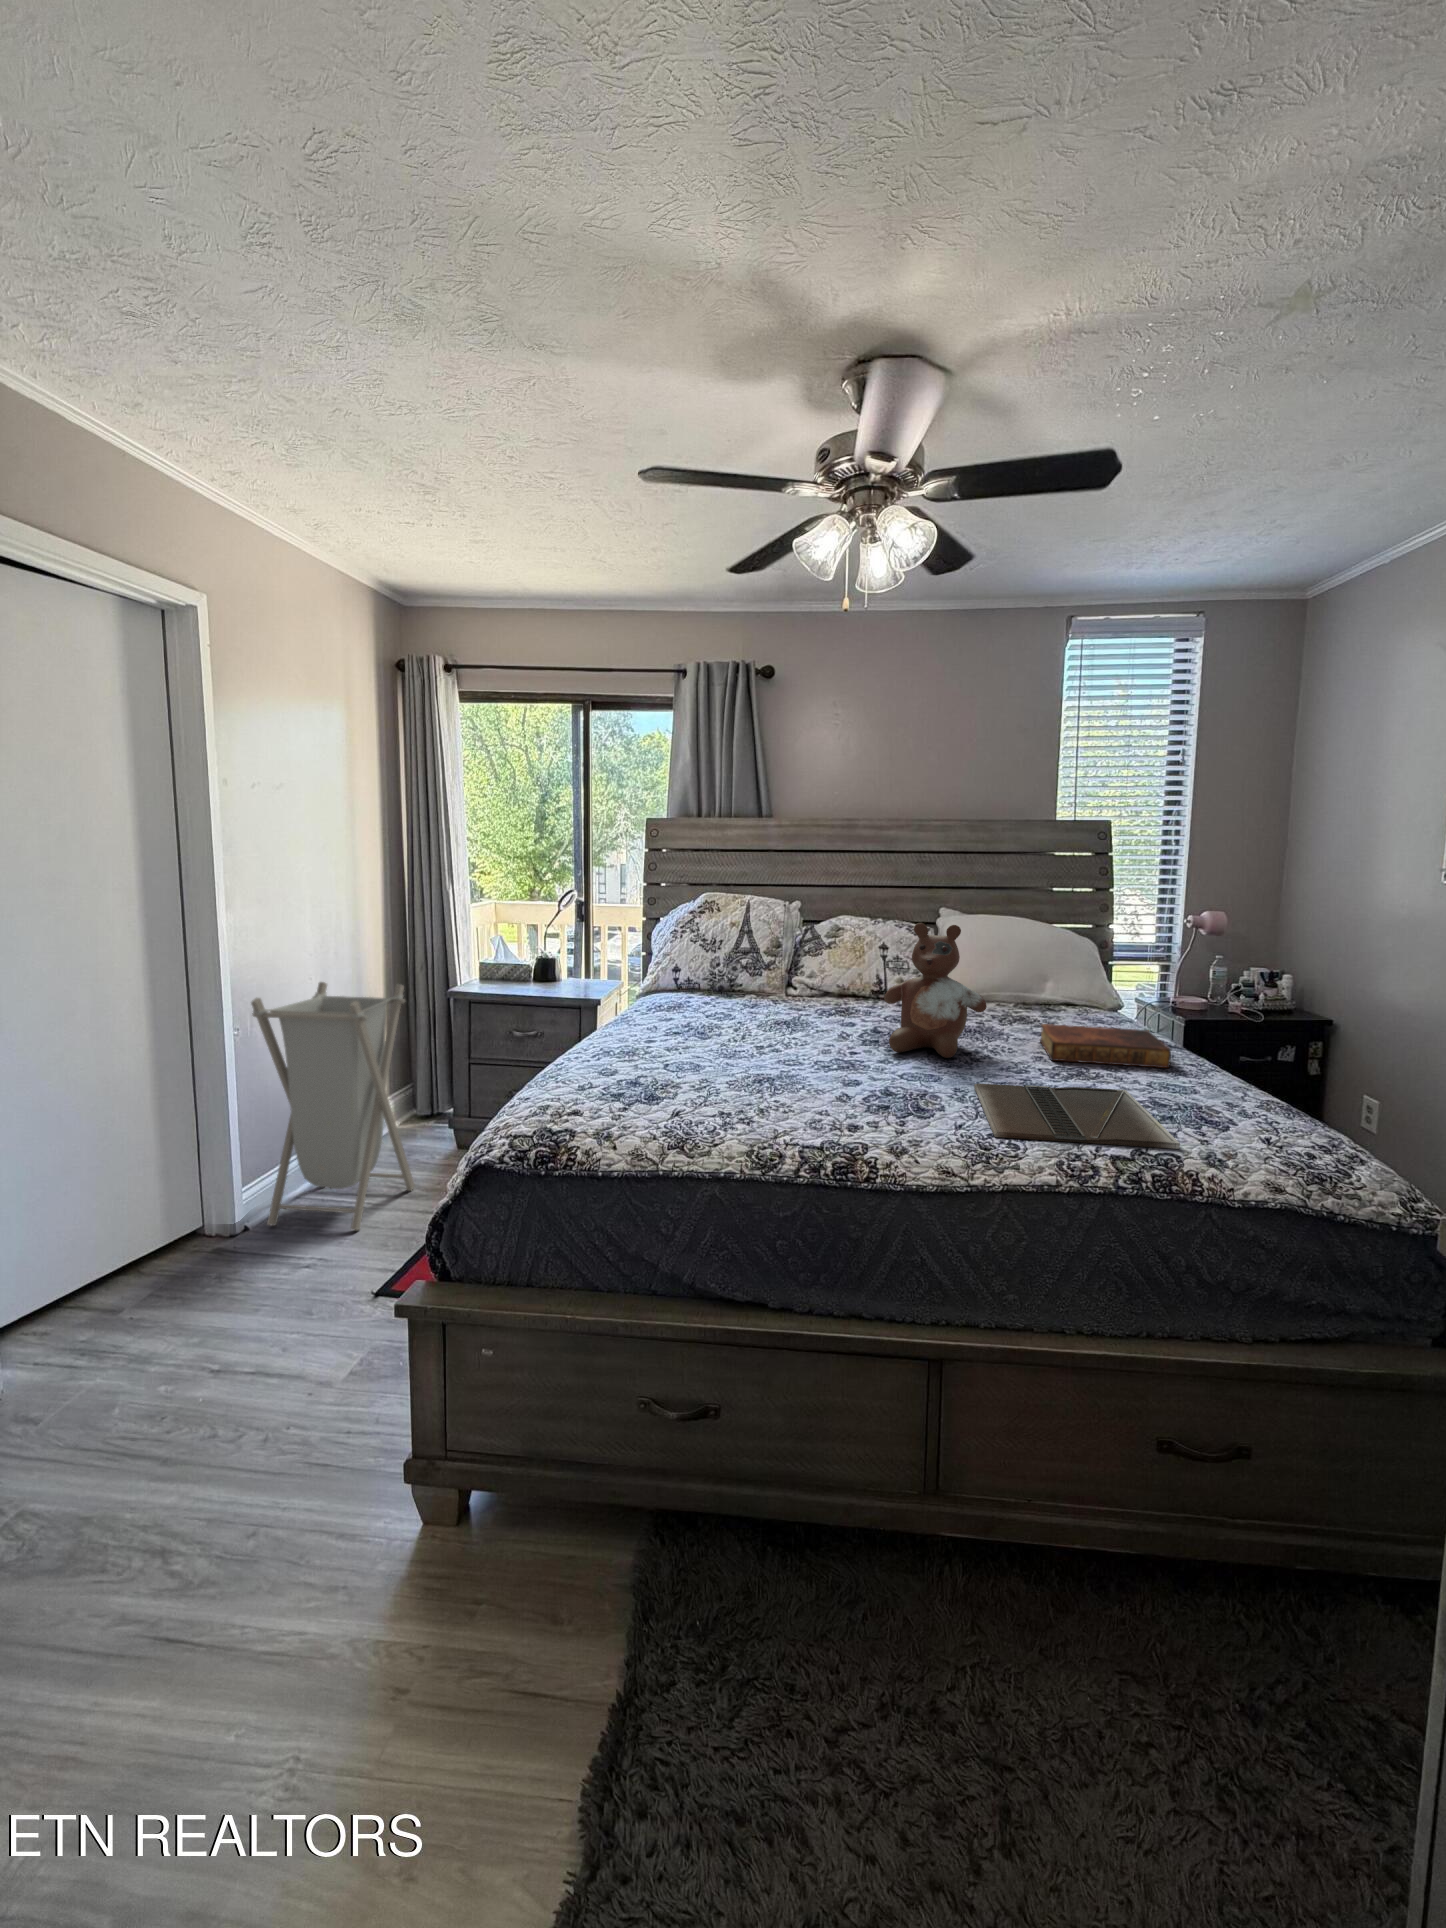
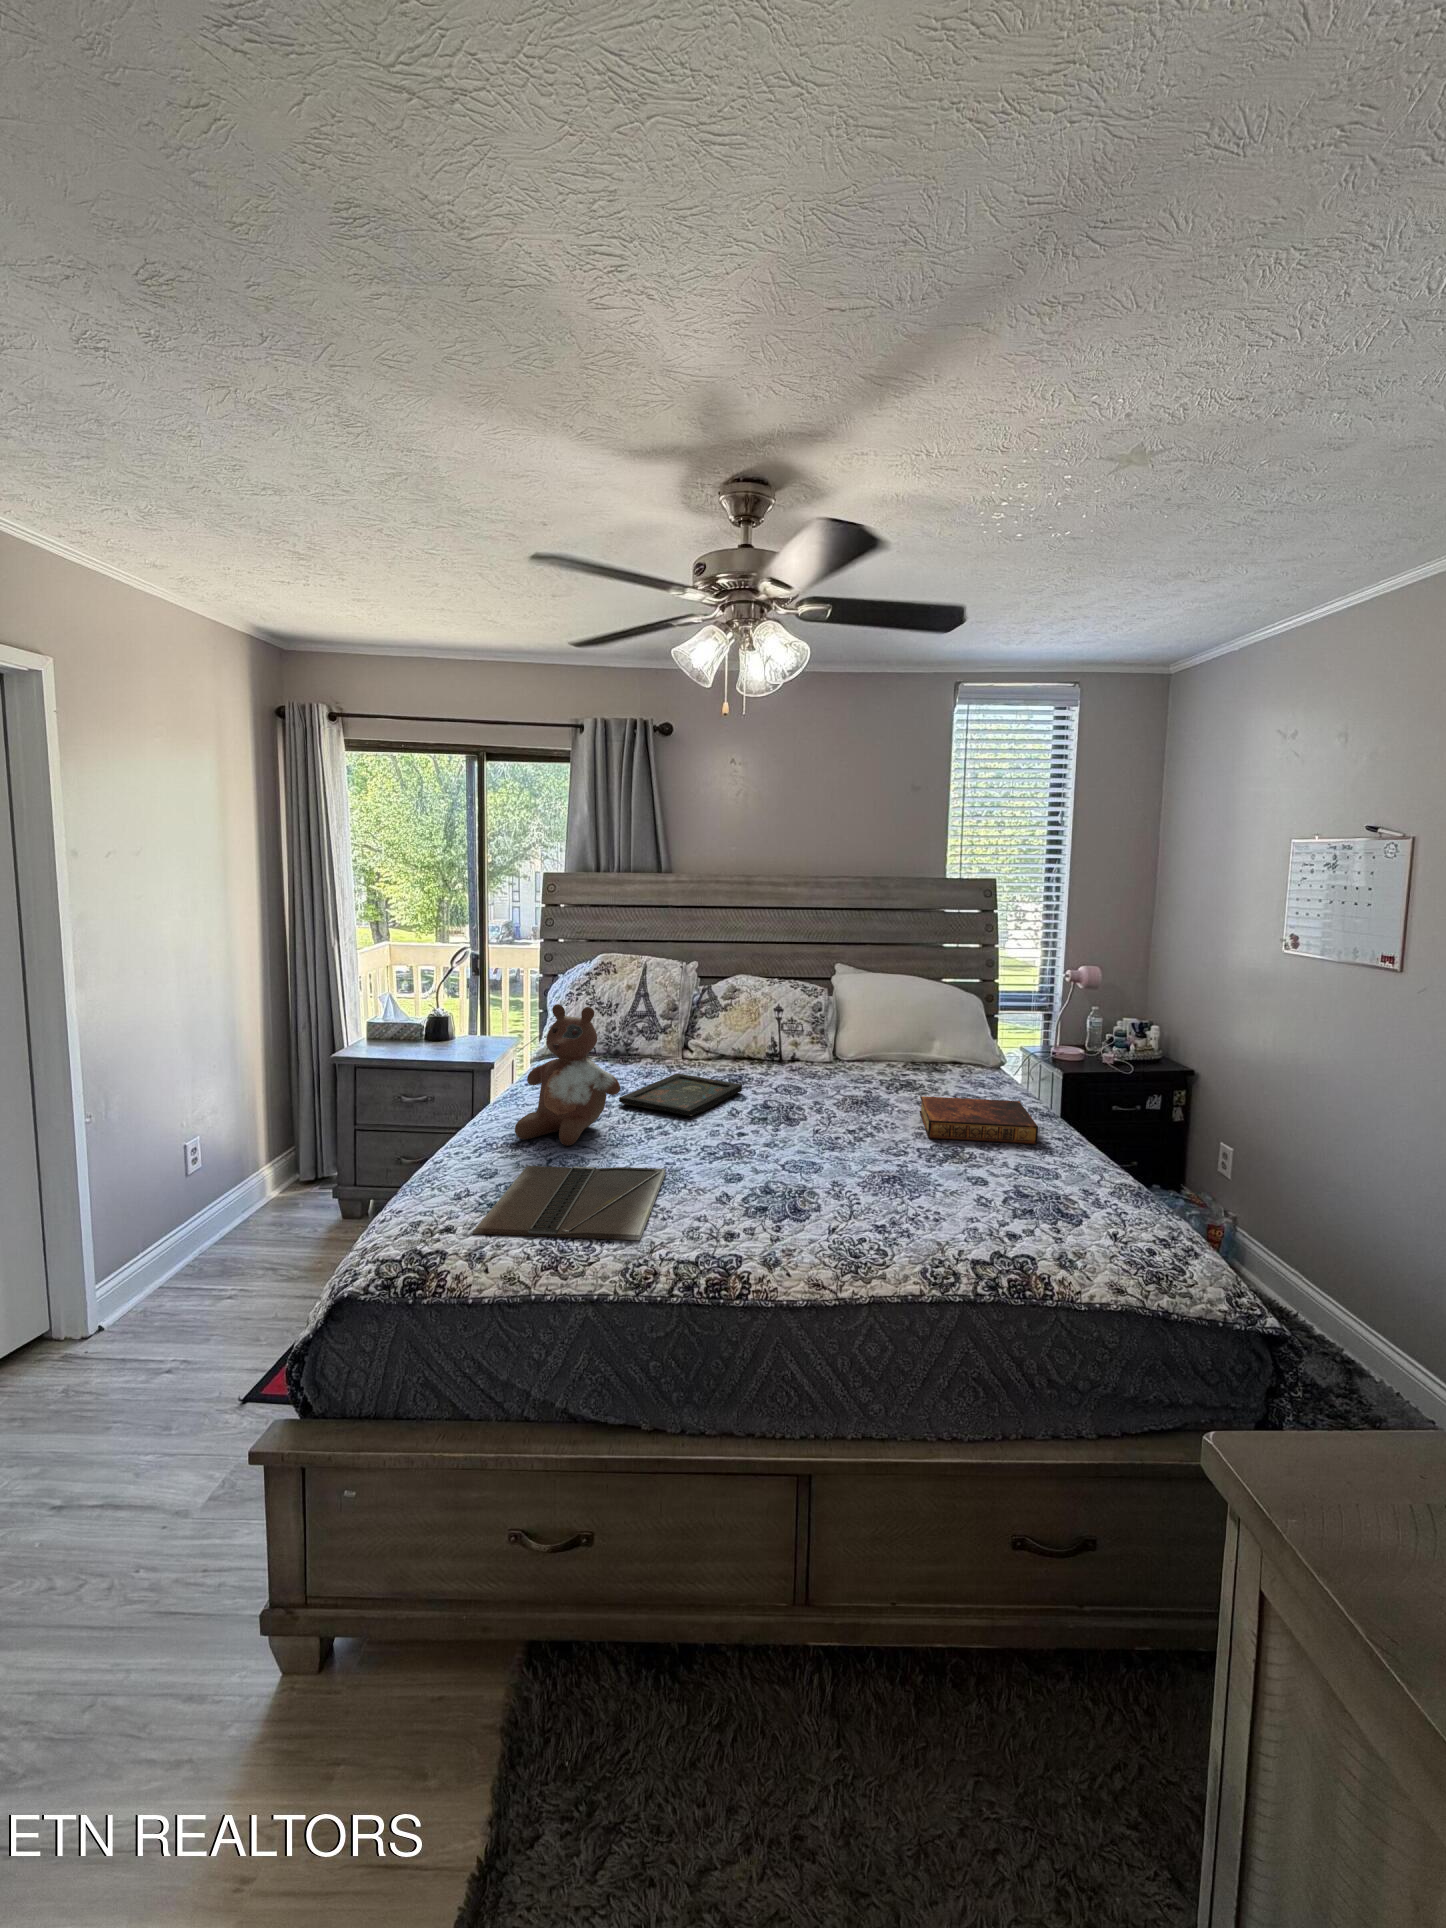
stuffed bear: present [884,923,987,1058] -> present [515,1004,620,1146]
laundry hamper: present [251,982,415,1230] -> none [111,1056,297,1321]
tray: none [729,1004,851,1037] -> present [619,1073,742,1116]
laptop: present [974,1084,1180,1149] -> present [473,1166,665,1240]

